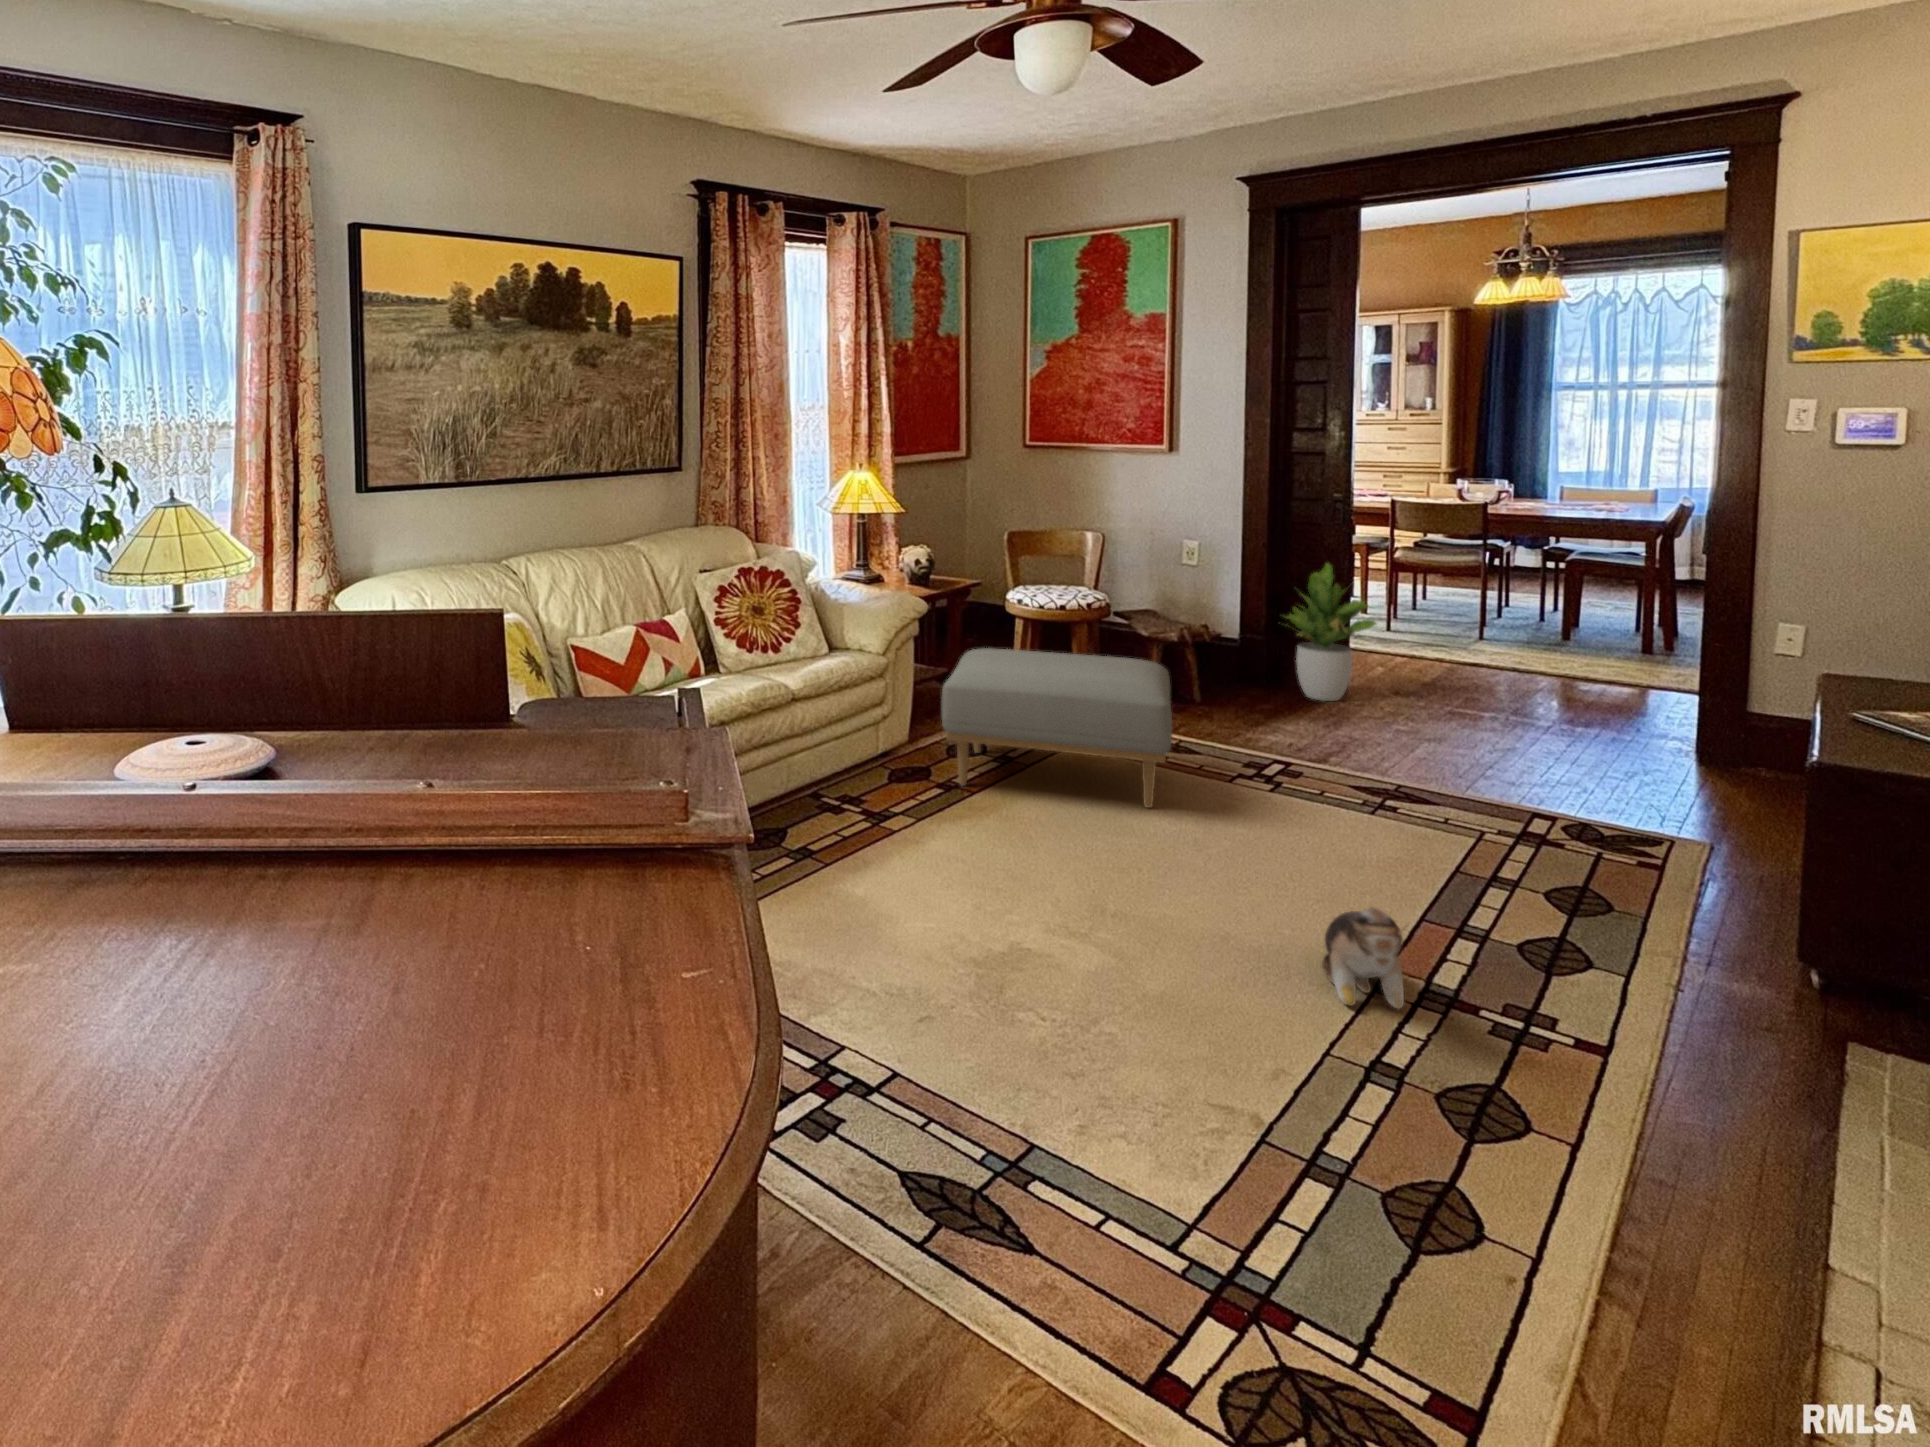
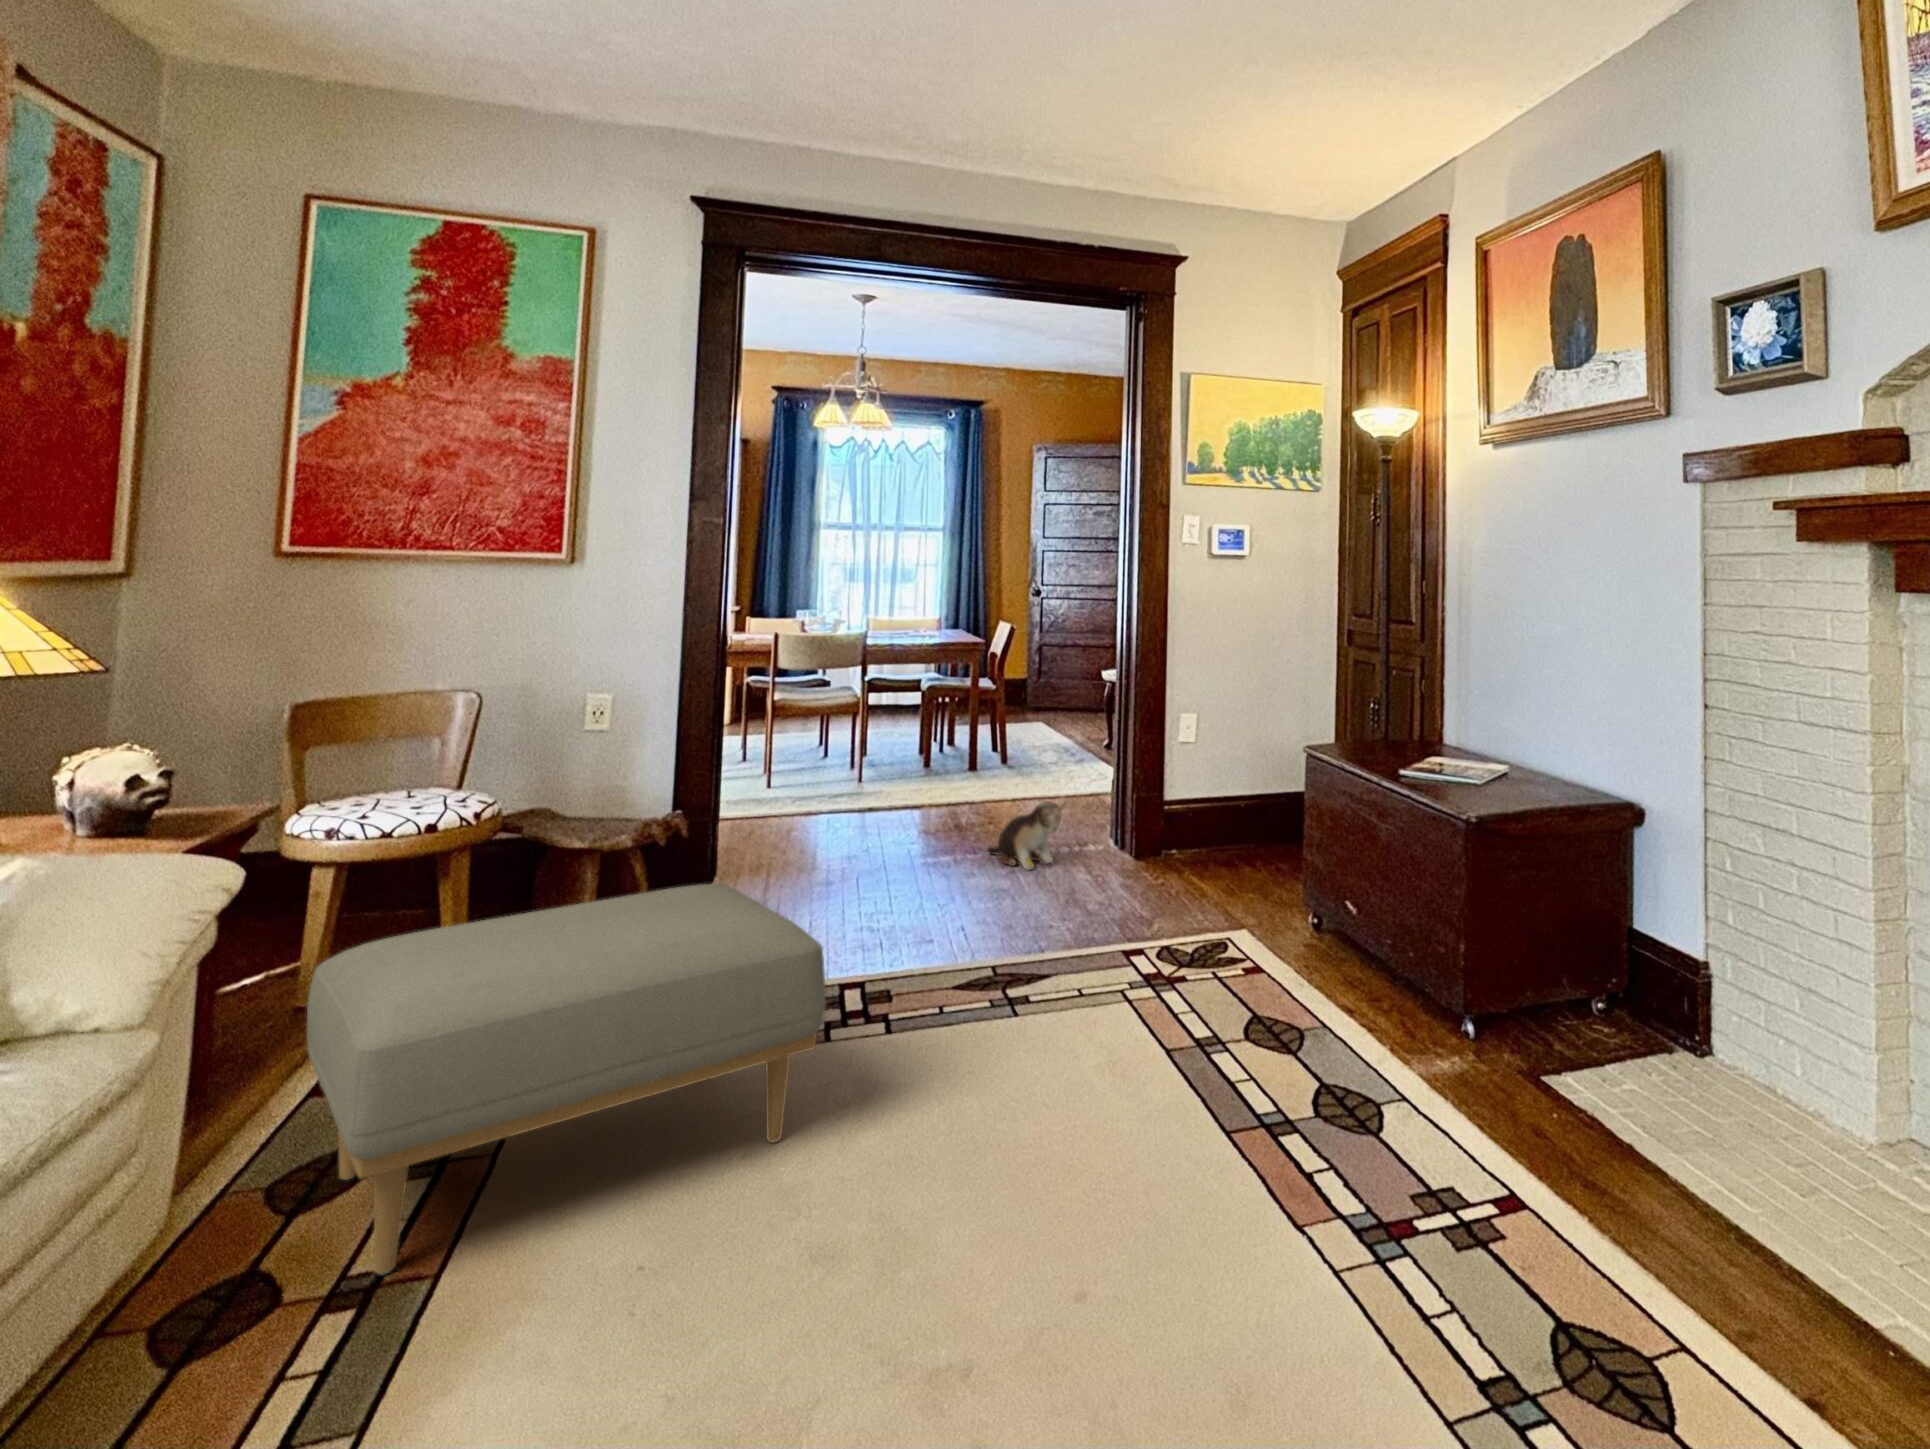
potted plant: present [1285,563,1376,701] -> none [736,709,858,895]
plush toy: present [1322,907,1407,1009] -> present [988,801,1067,870]

